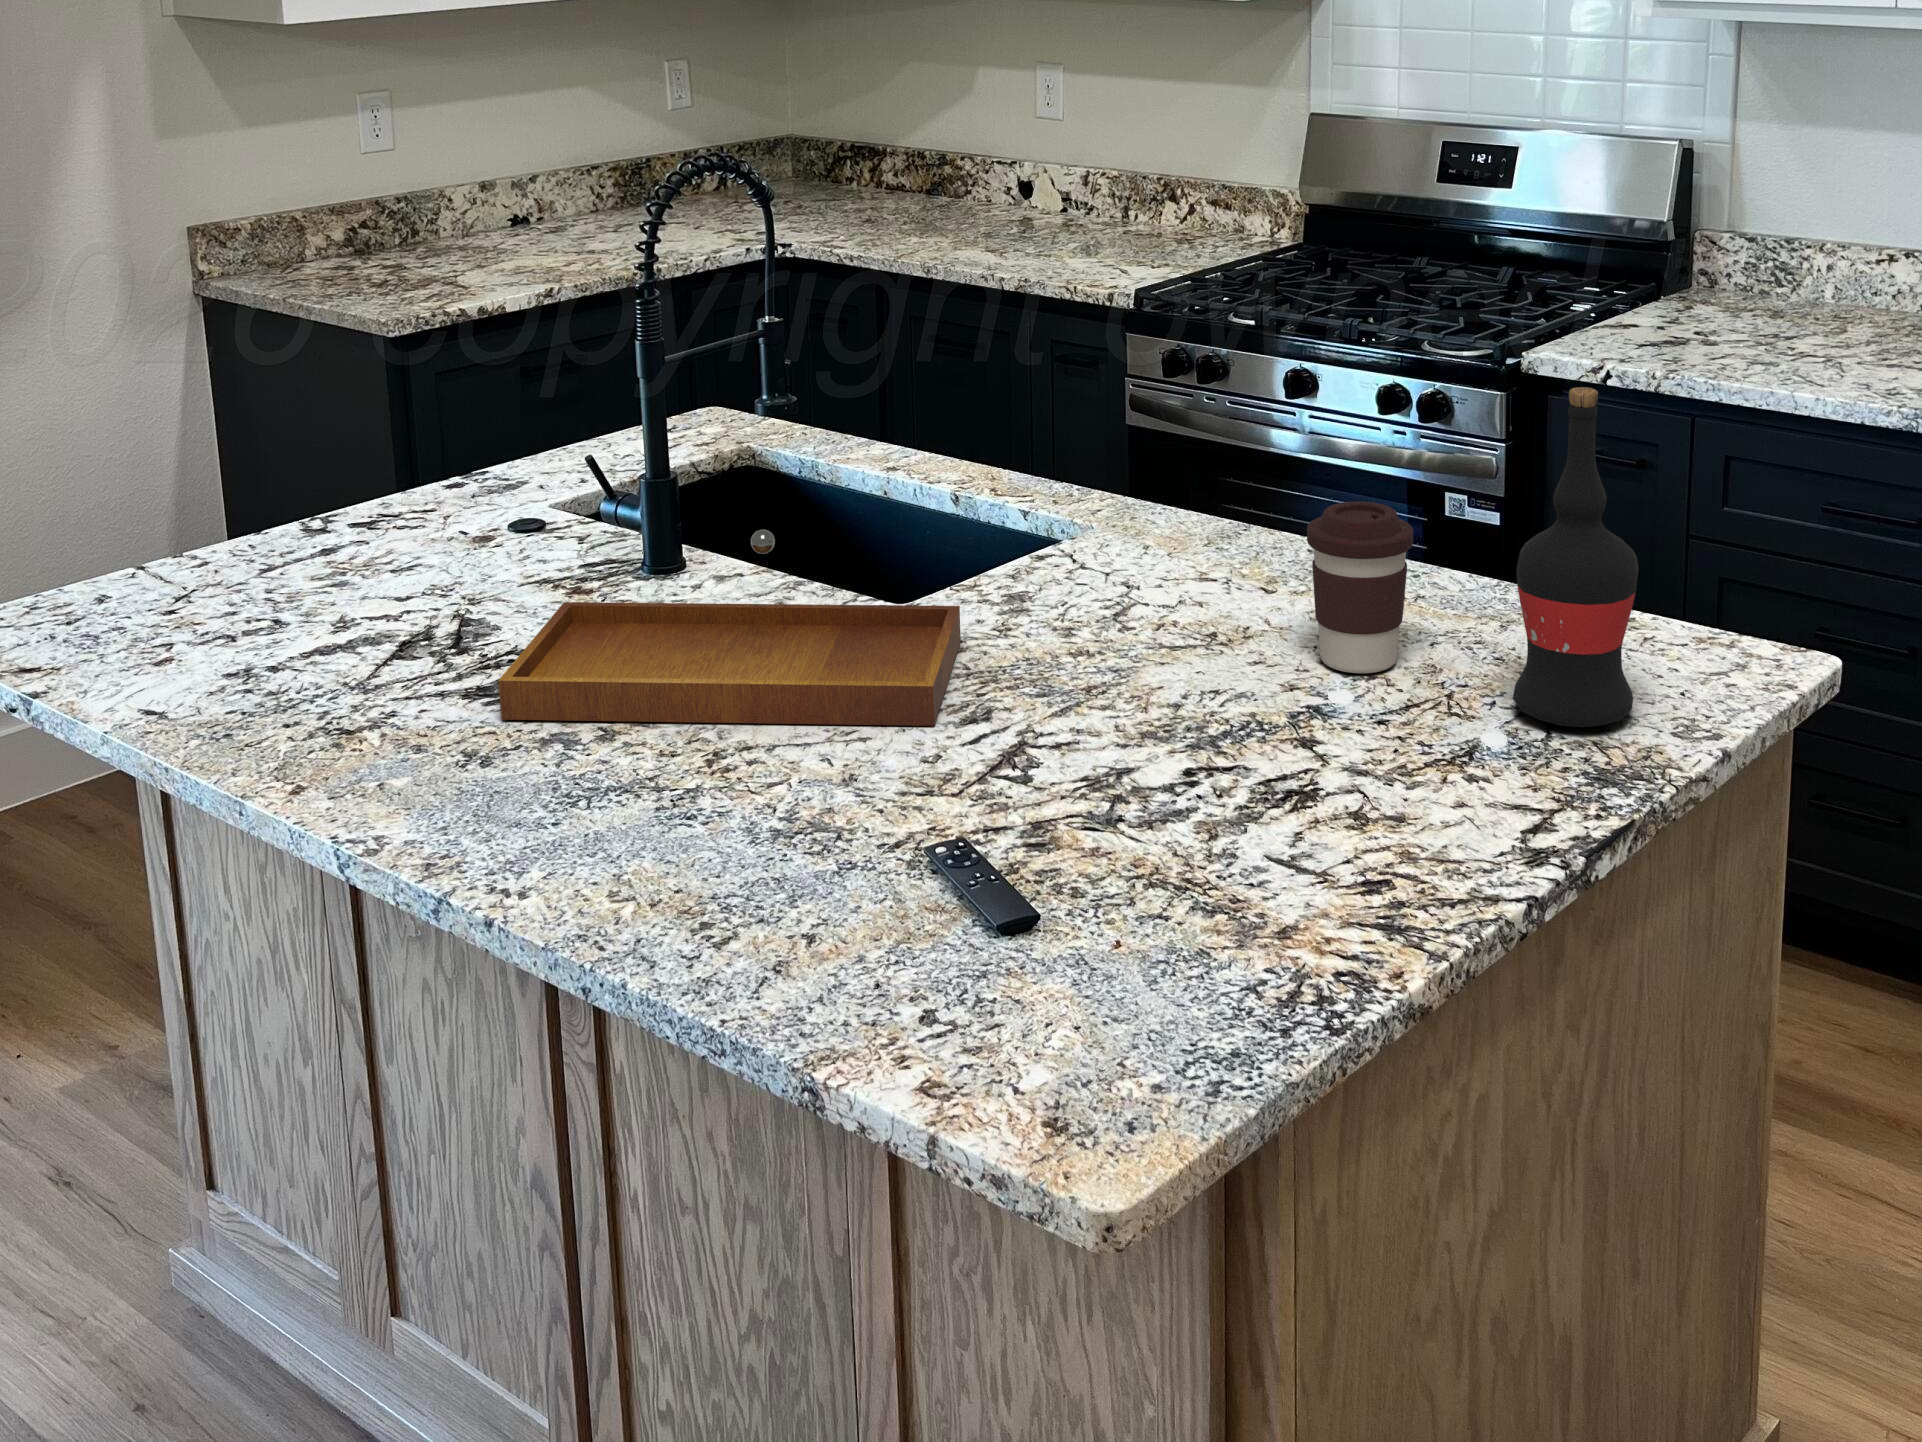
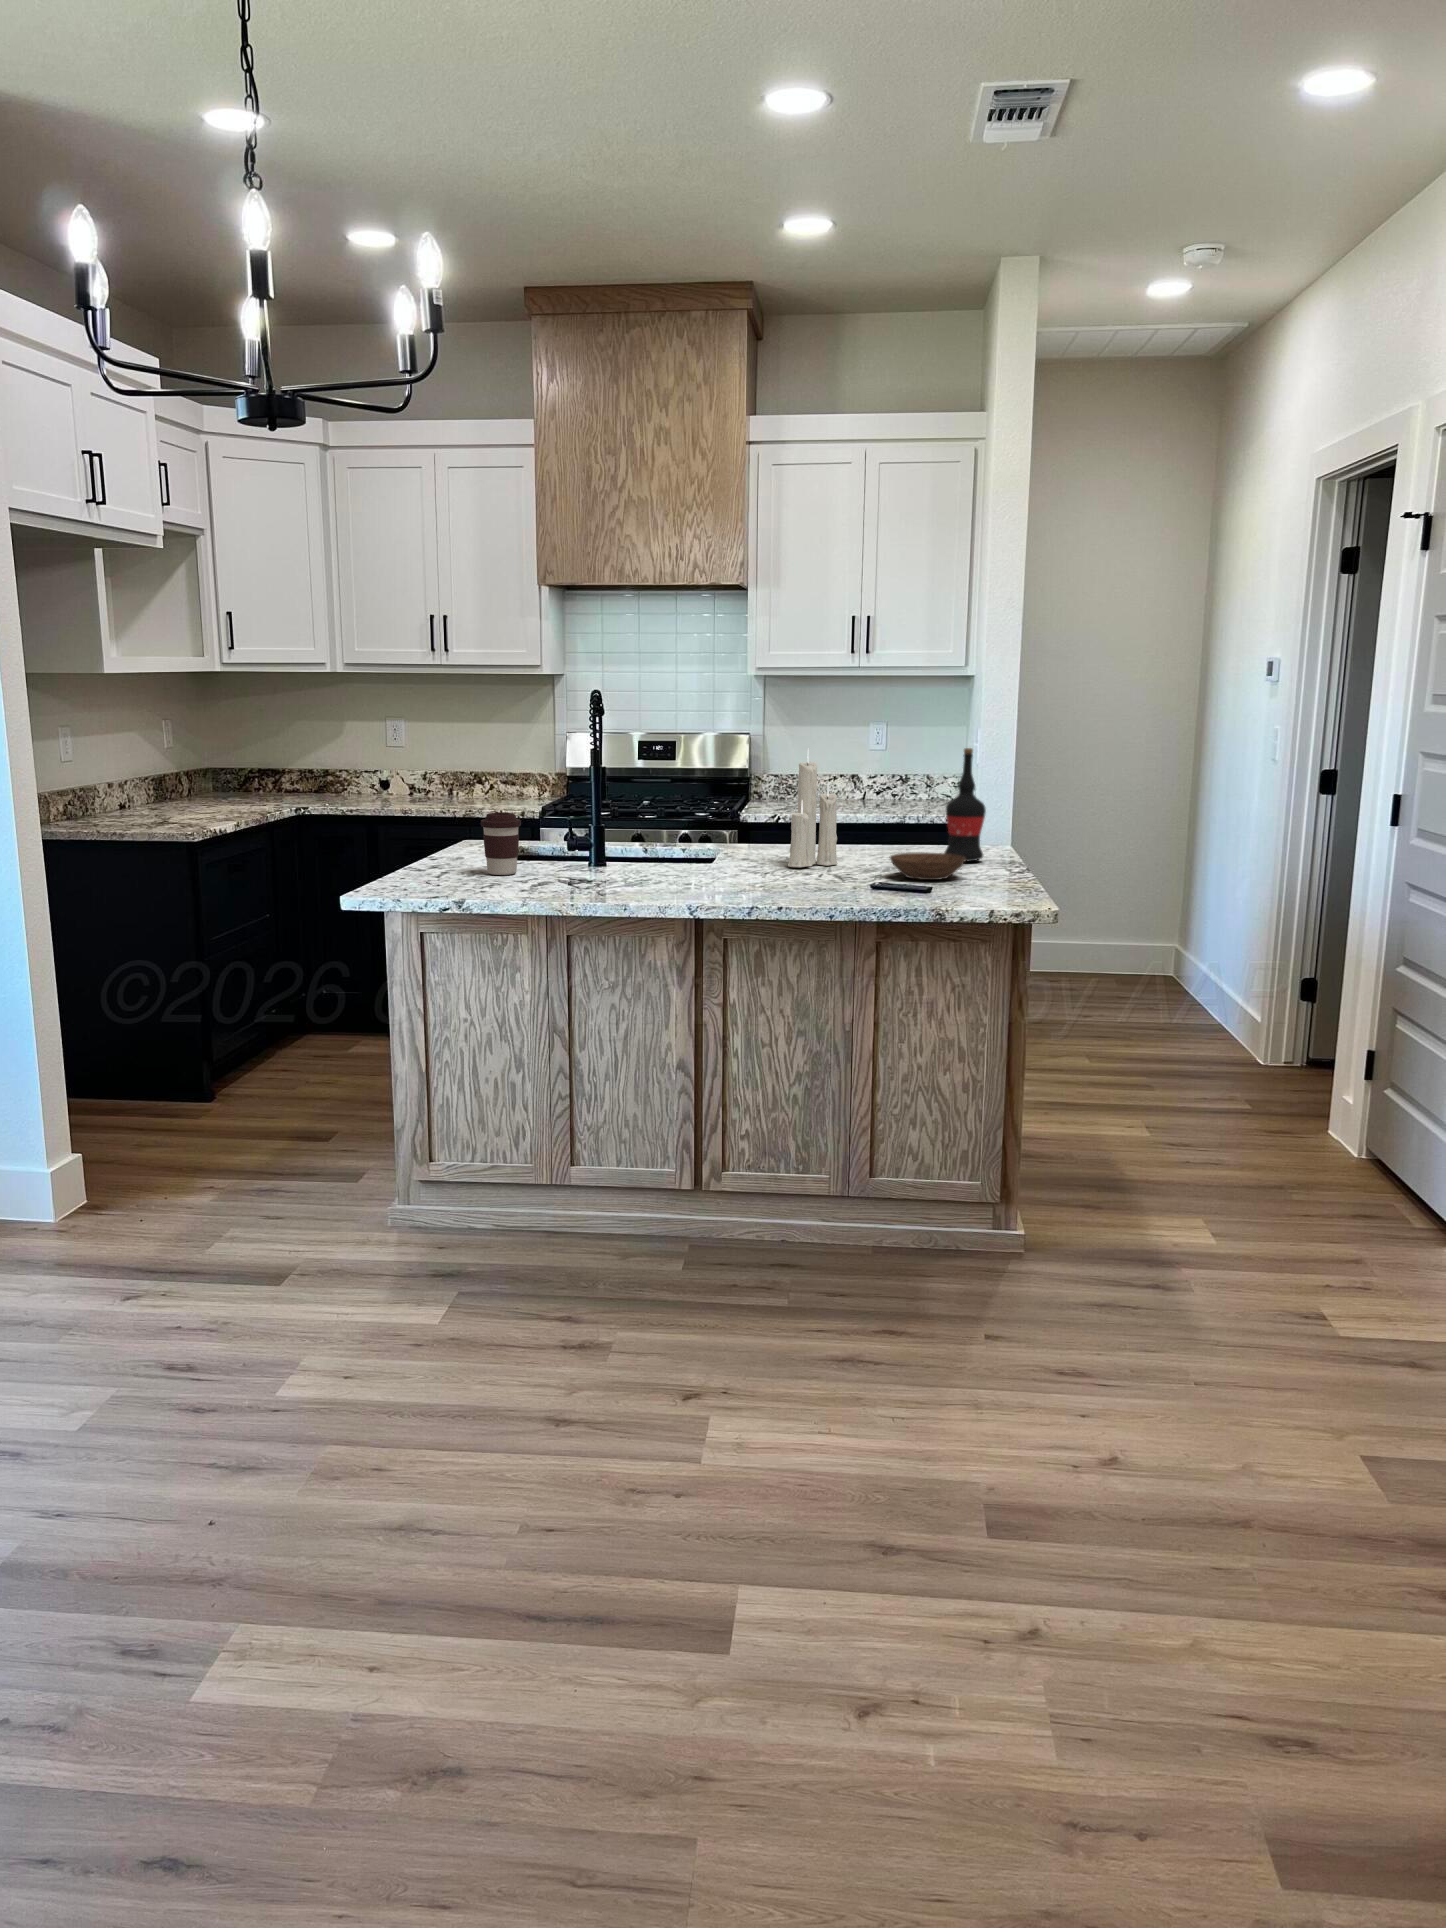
candle: none [1037,331,1195,671] -> present [788,748,838,867]
coffee cup: present [1307,502,1413,673] -> present [481,813,521,875]
tray: present [498,530,961,726] -> none [613,820,795,889]
bowl: none [1150,703,1381,831] -> present [889,853,966,880]

